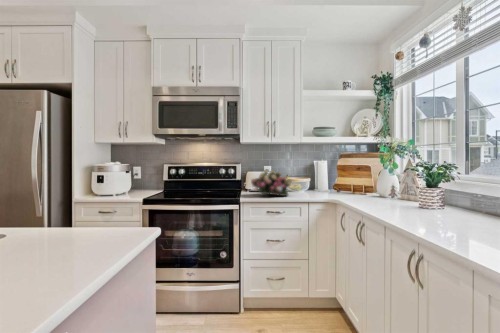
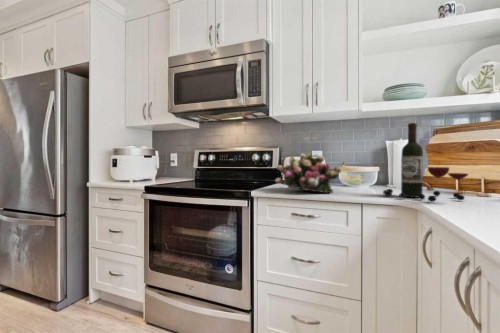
wine bottle: none [317,154,360,198] -> present [383,123,468,202]

